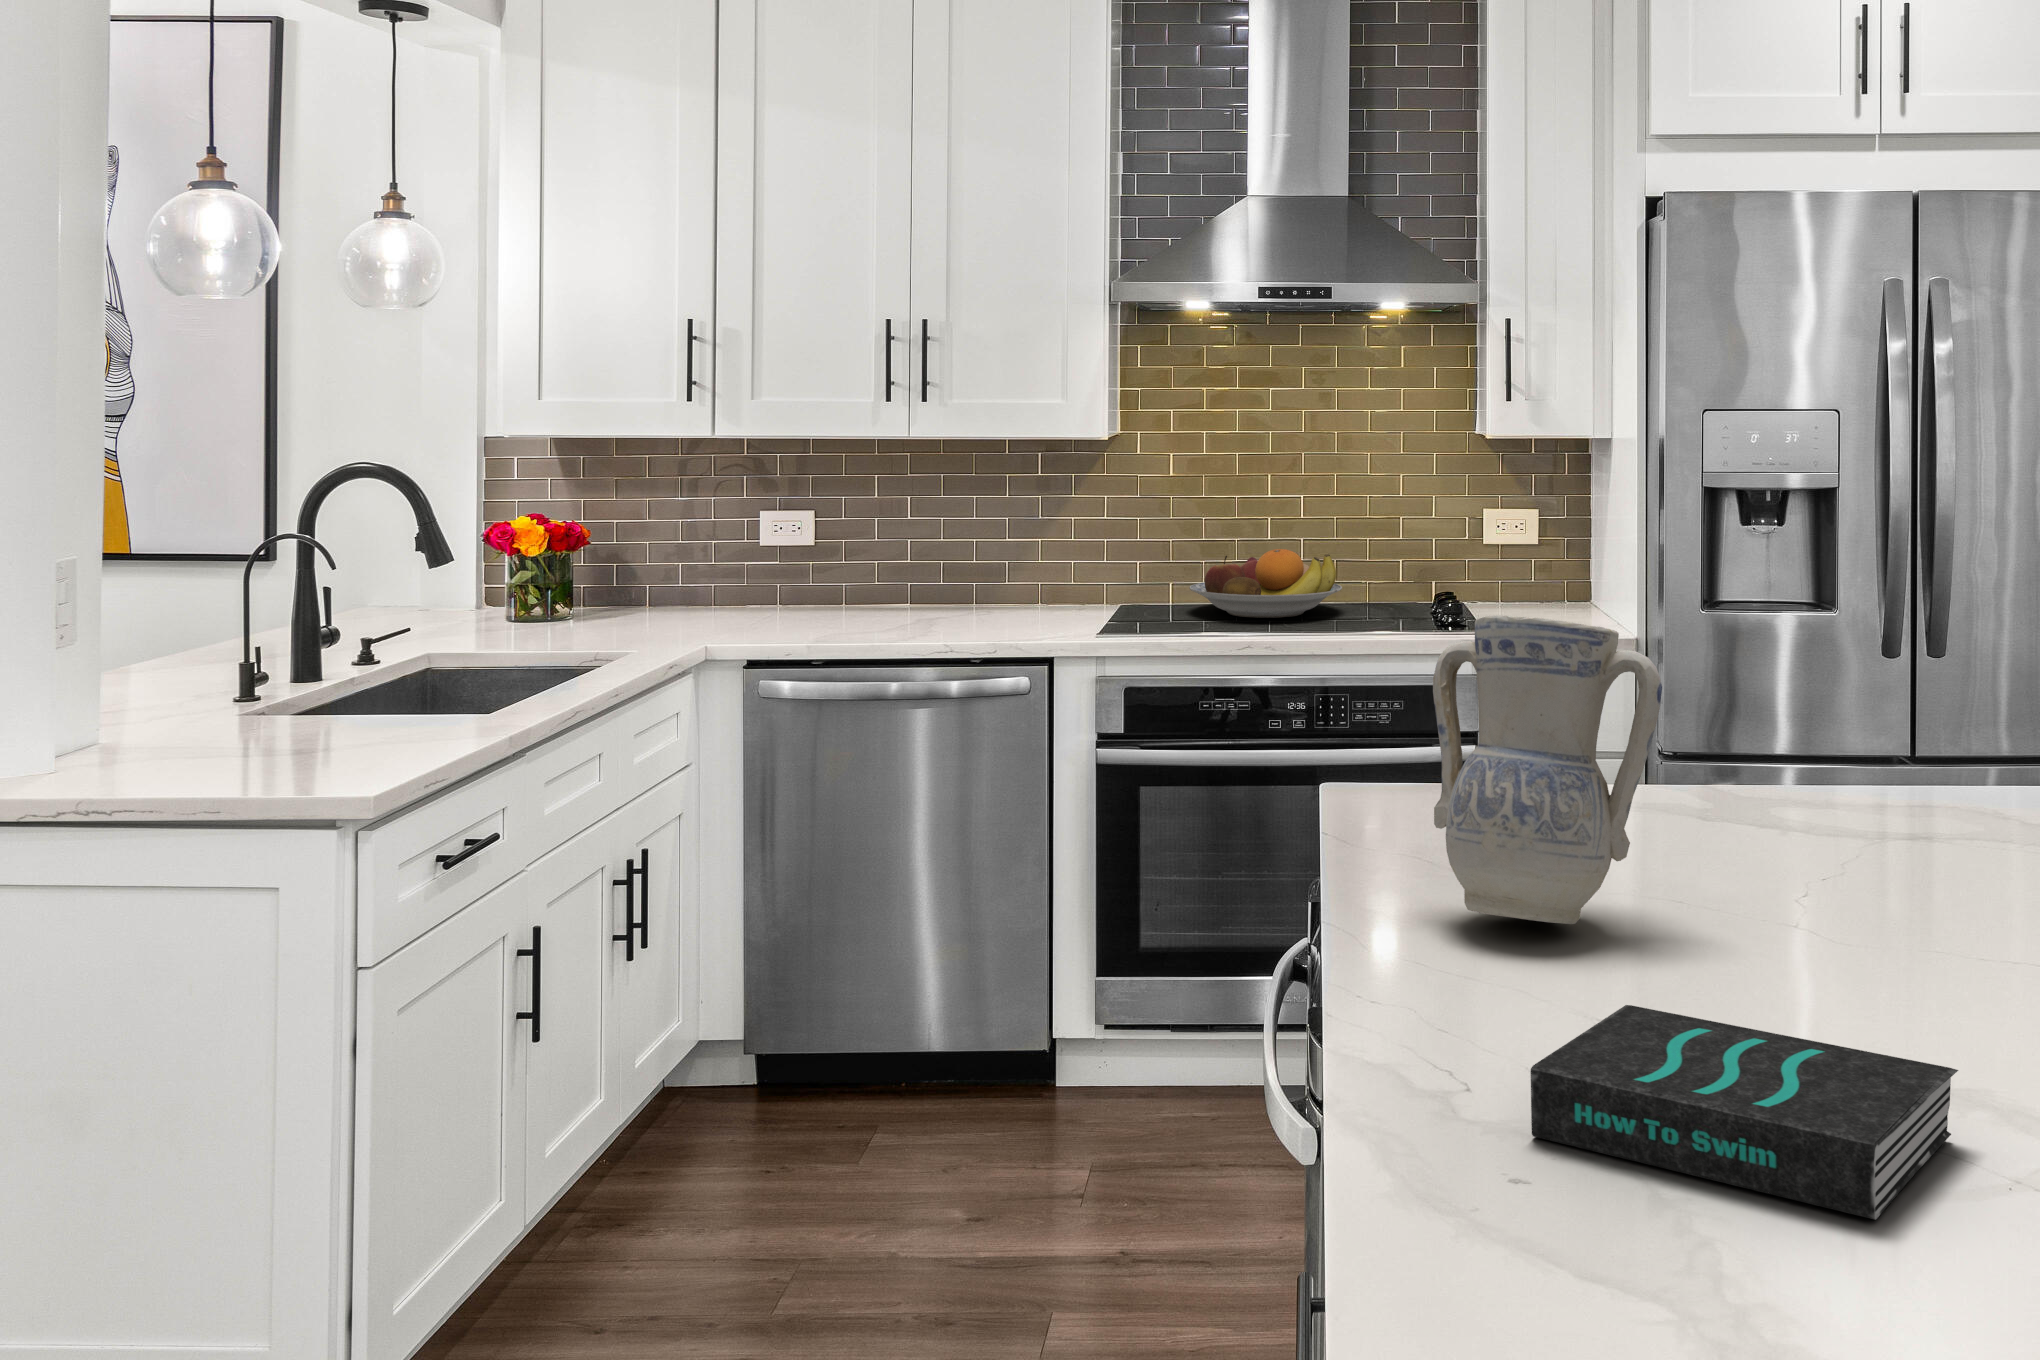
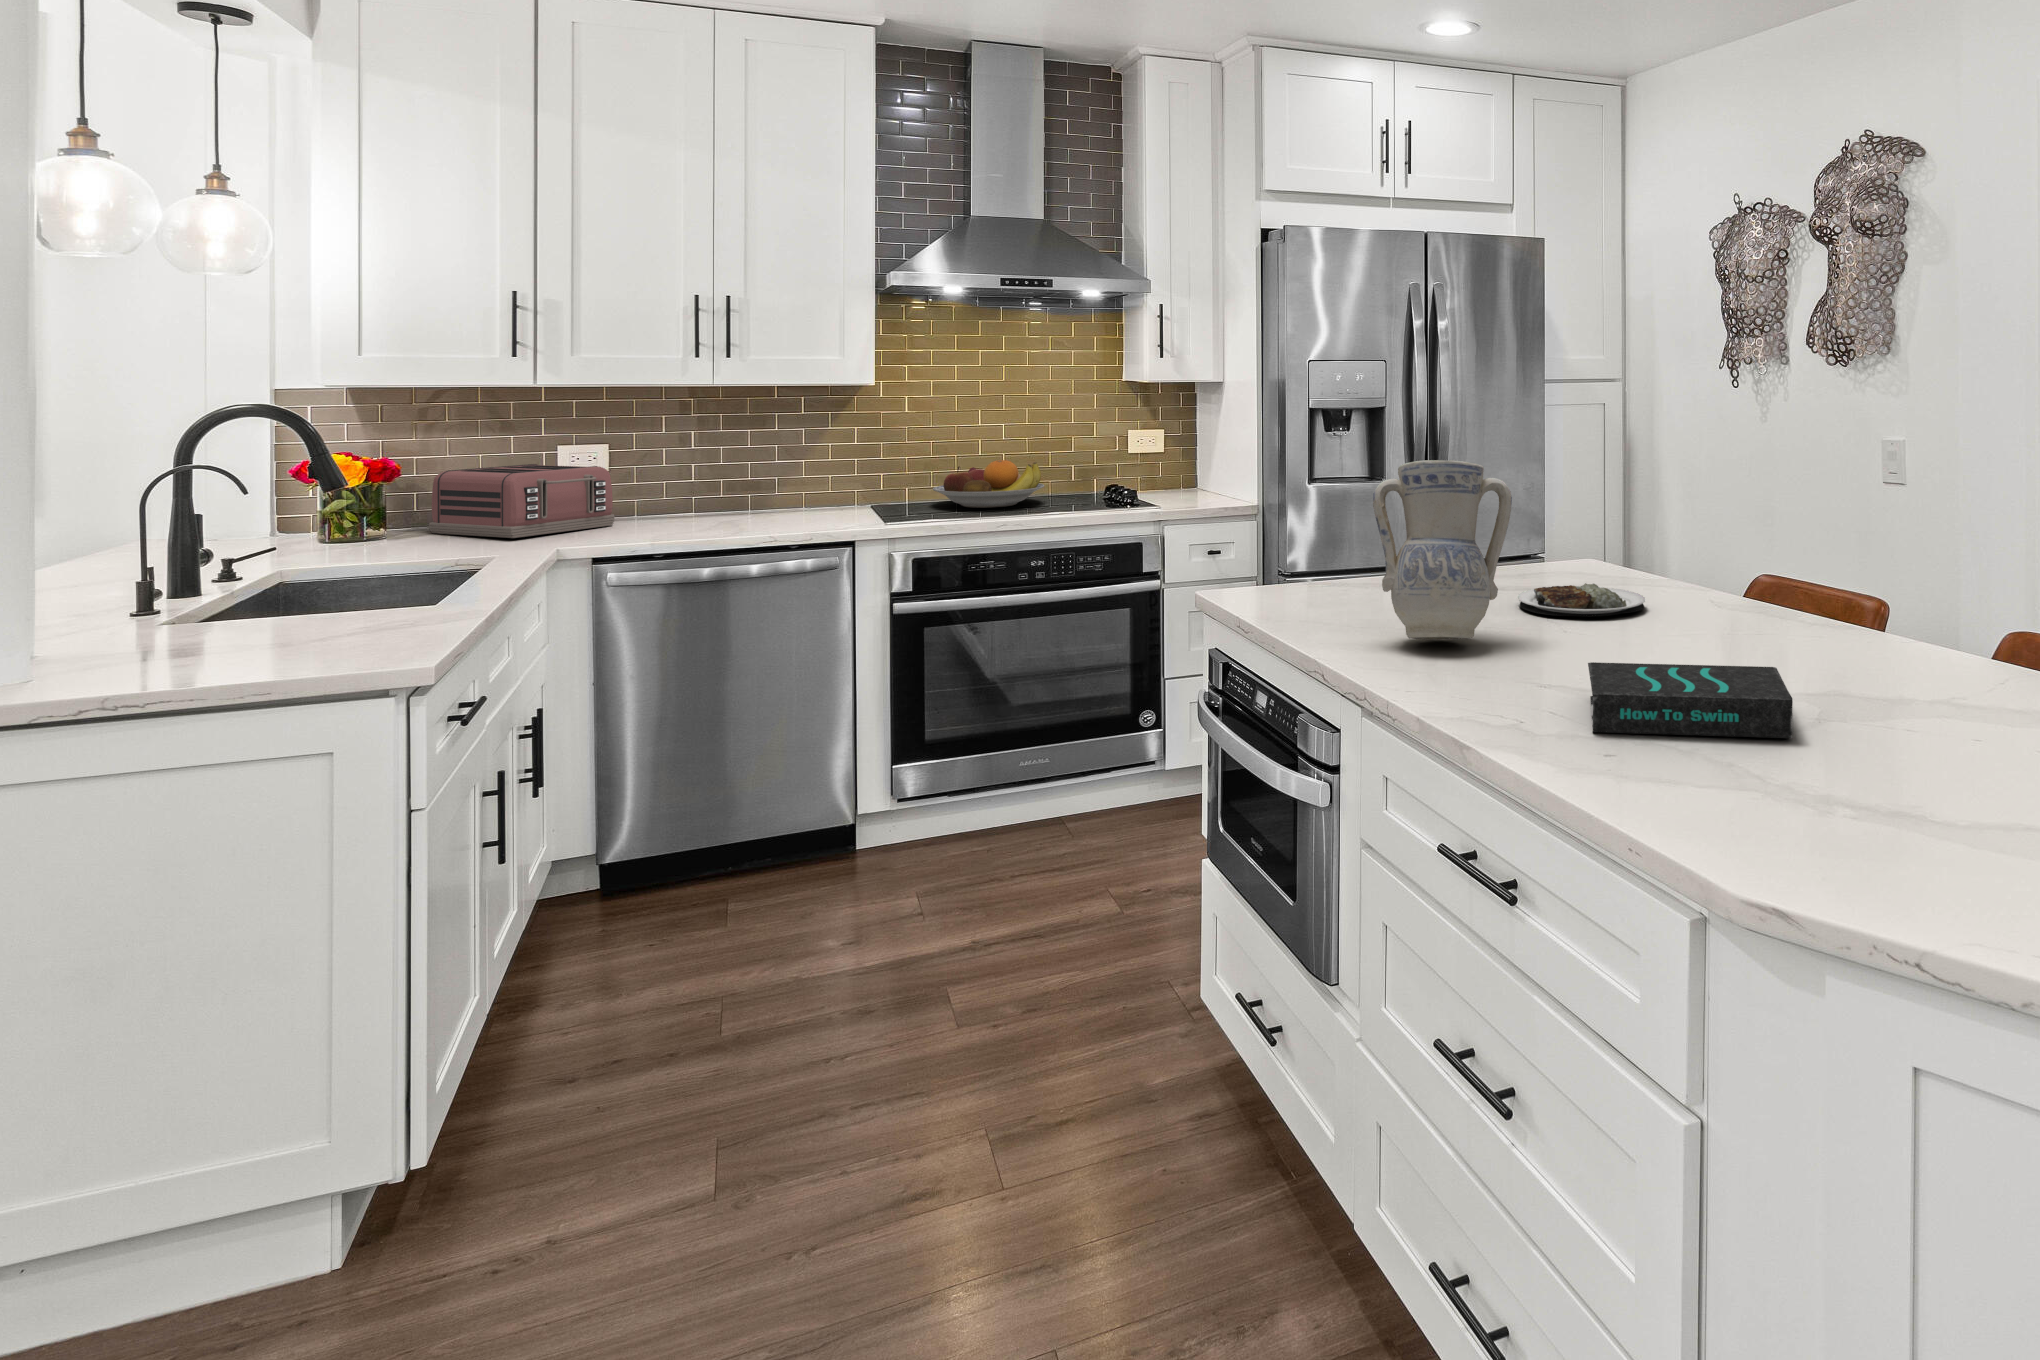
toaster: none [615,532,803,626] -> present [429,464,615,538]
plate: none [1742,840,2021,917] -> present [1518,583,1645,616]

